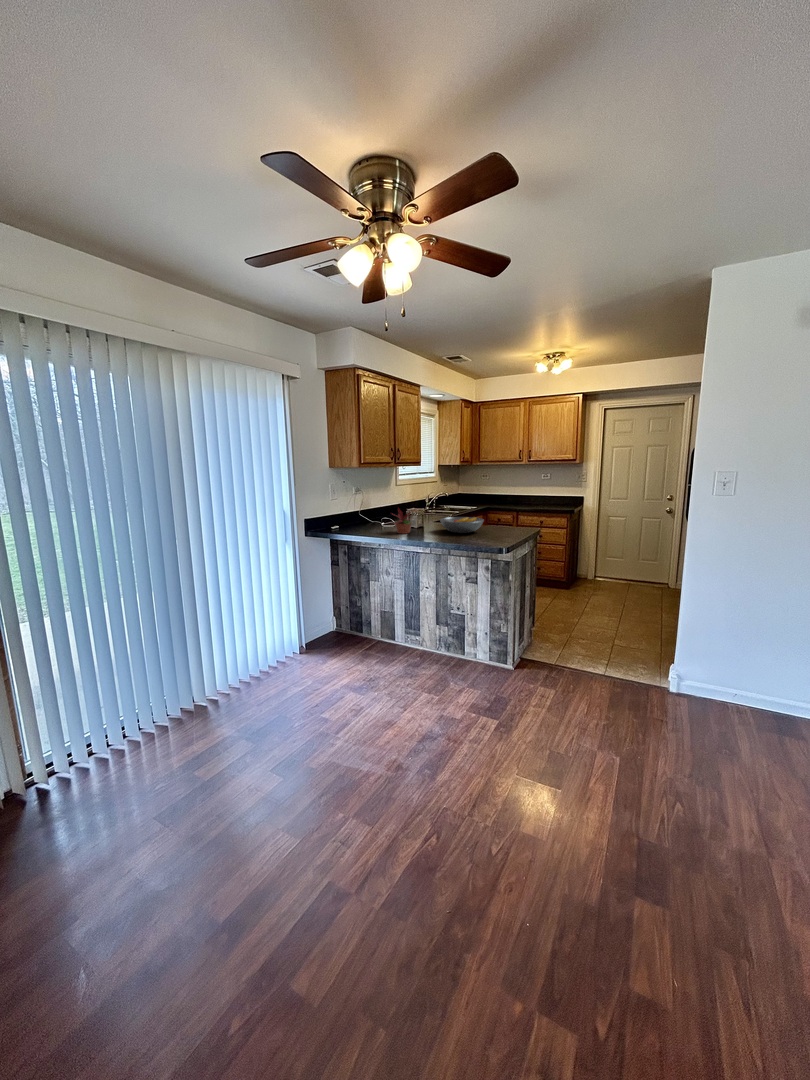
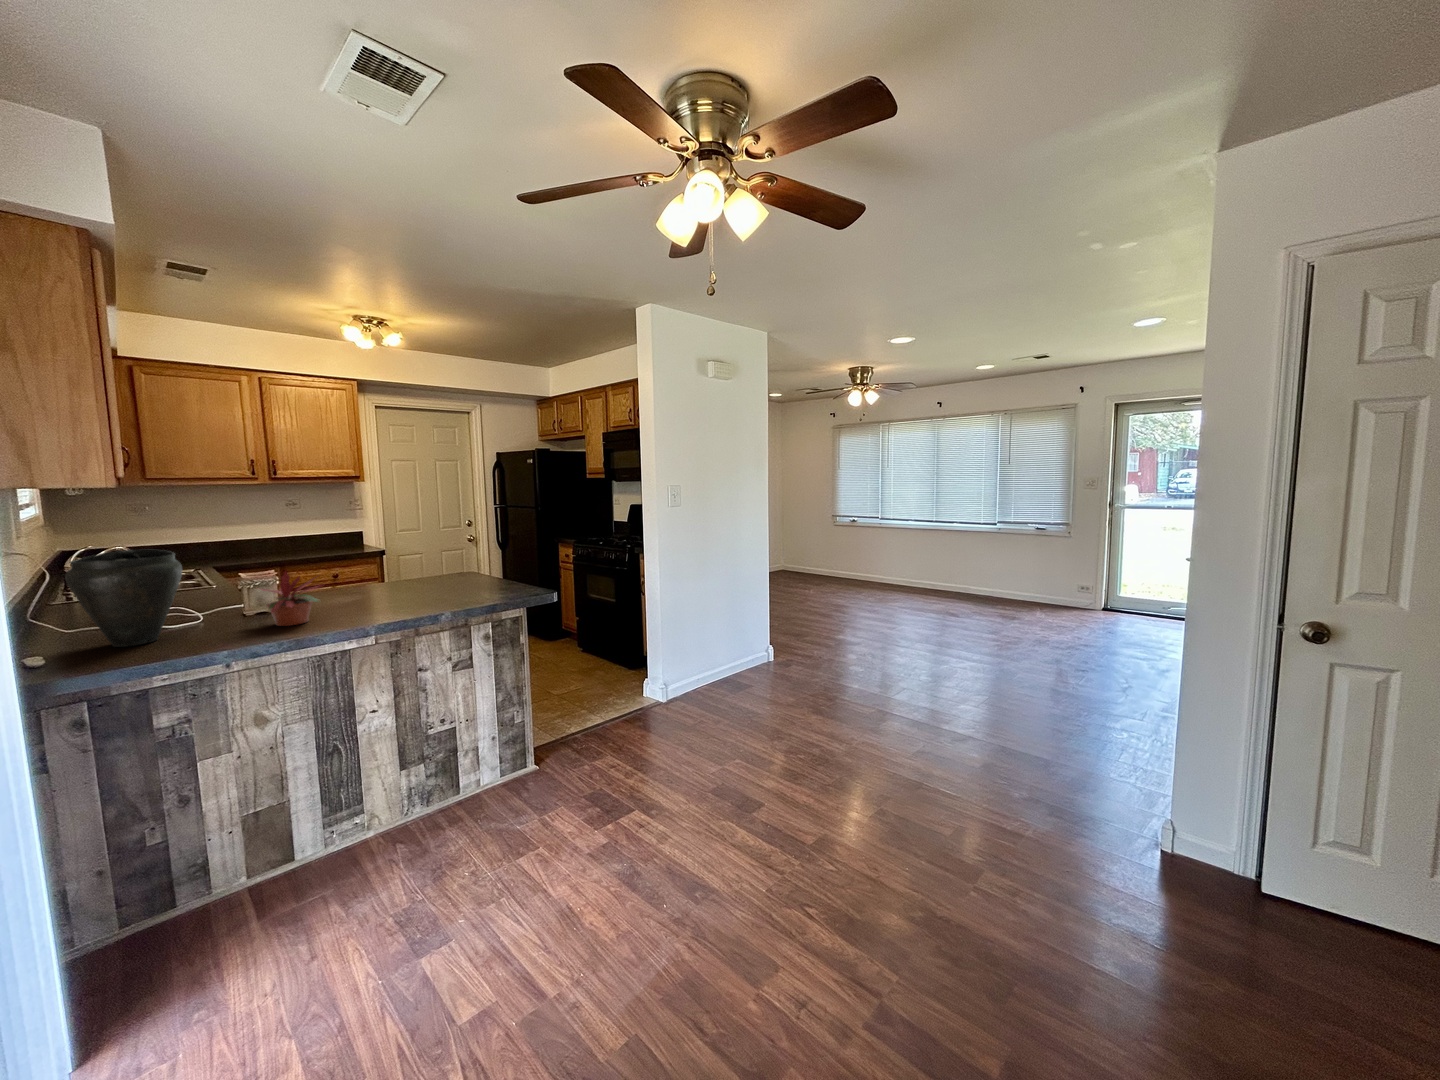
vase: none [348,492,380,529] -> present [65,550,182,647]
fruit bowl: present [440,517,484,533] -> none [340,568,429,601]

